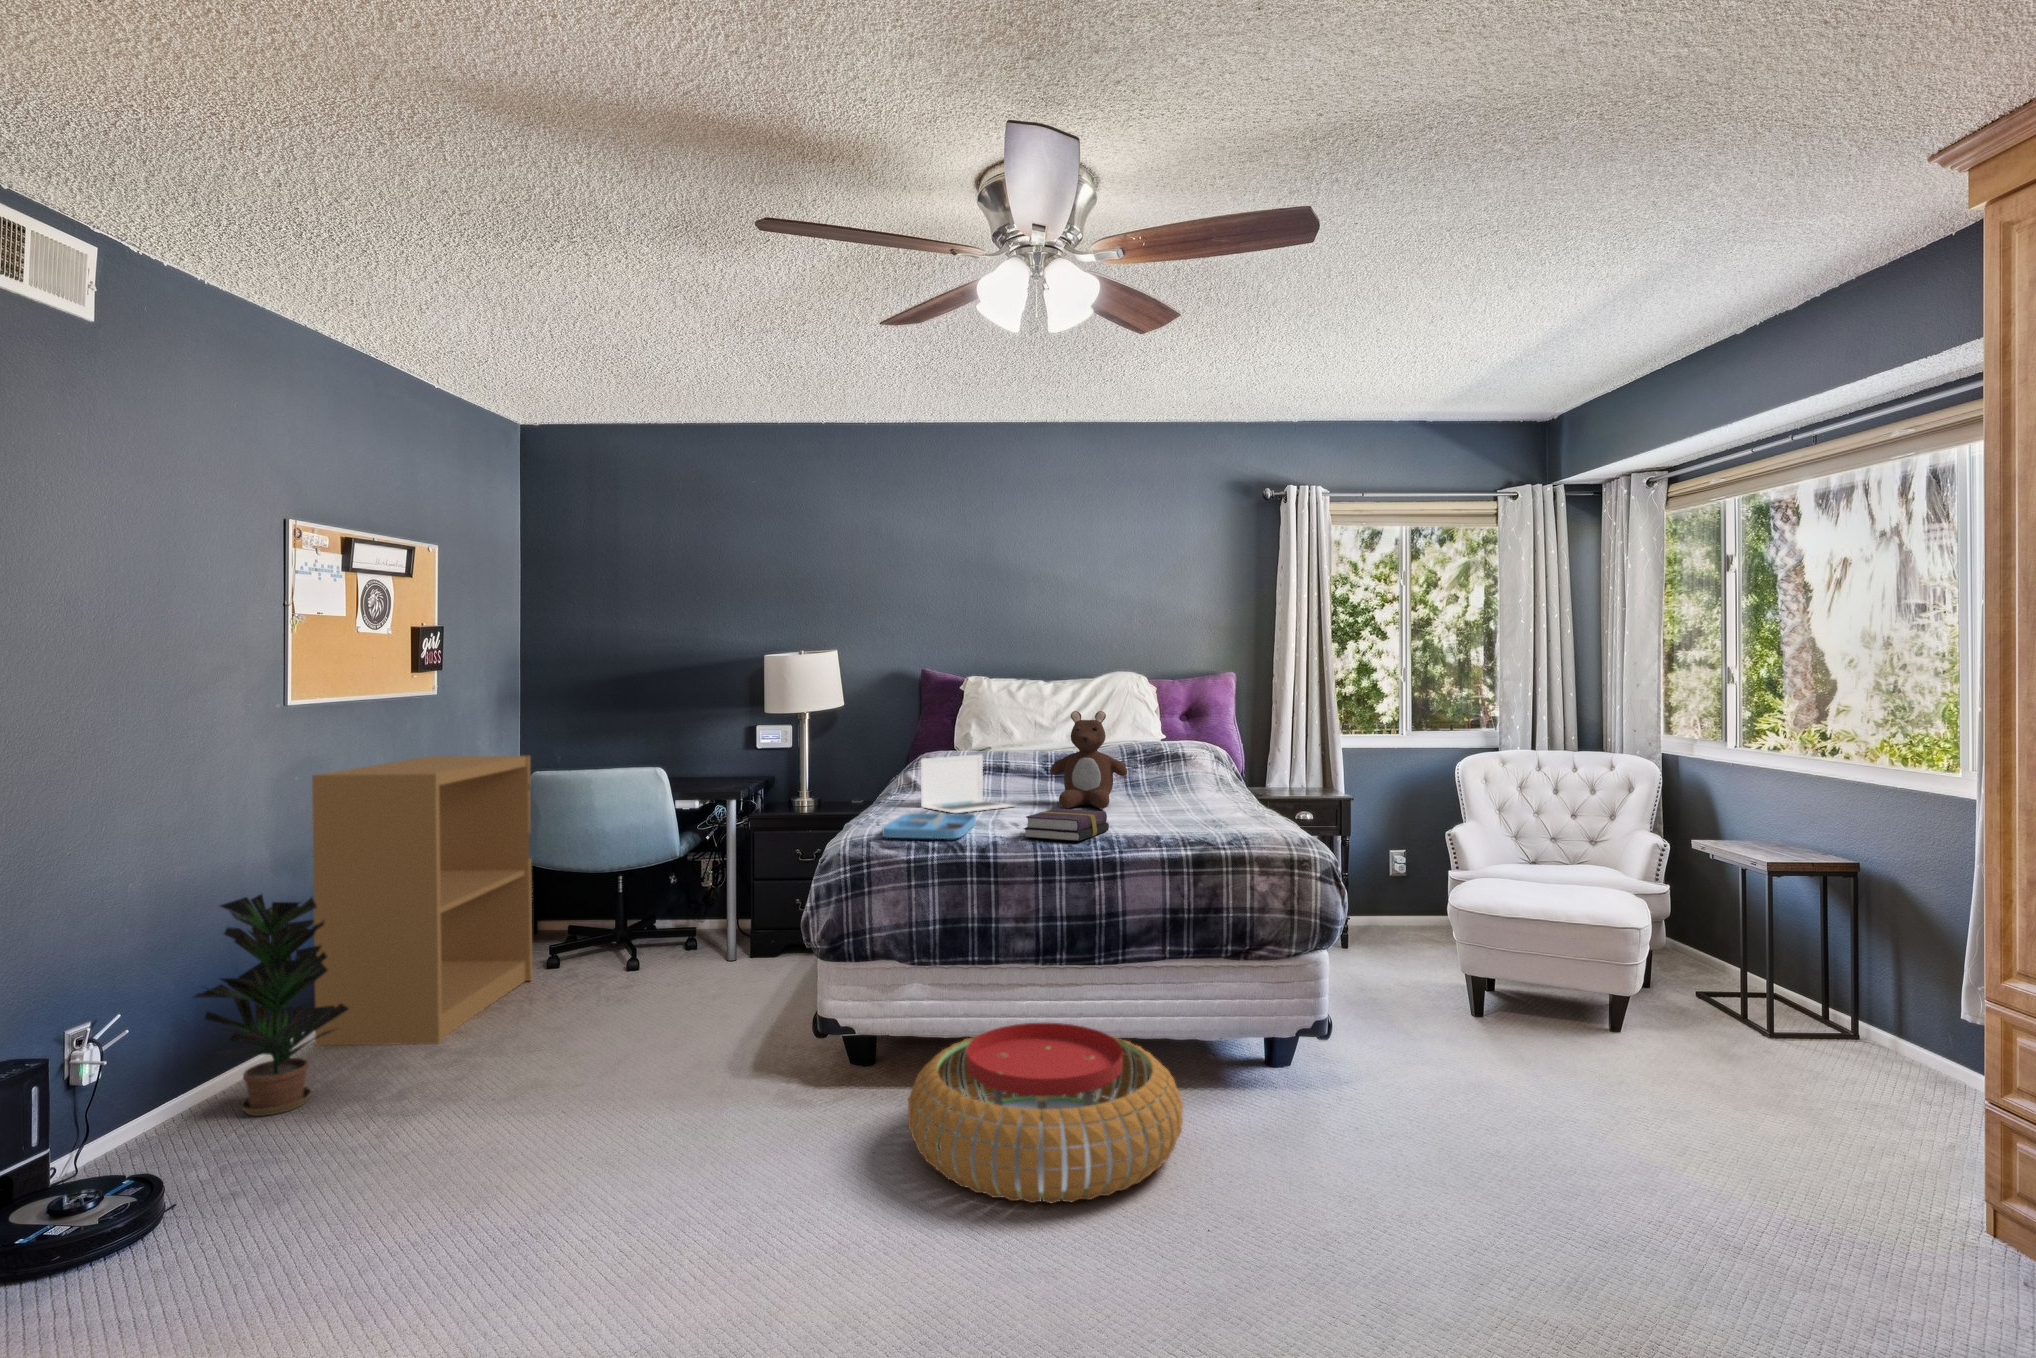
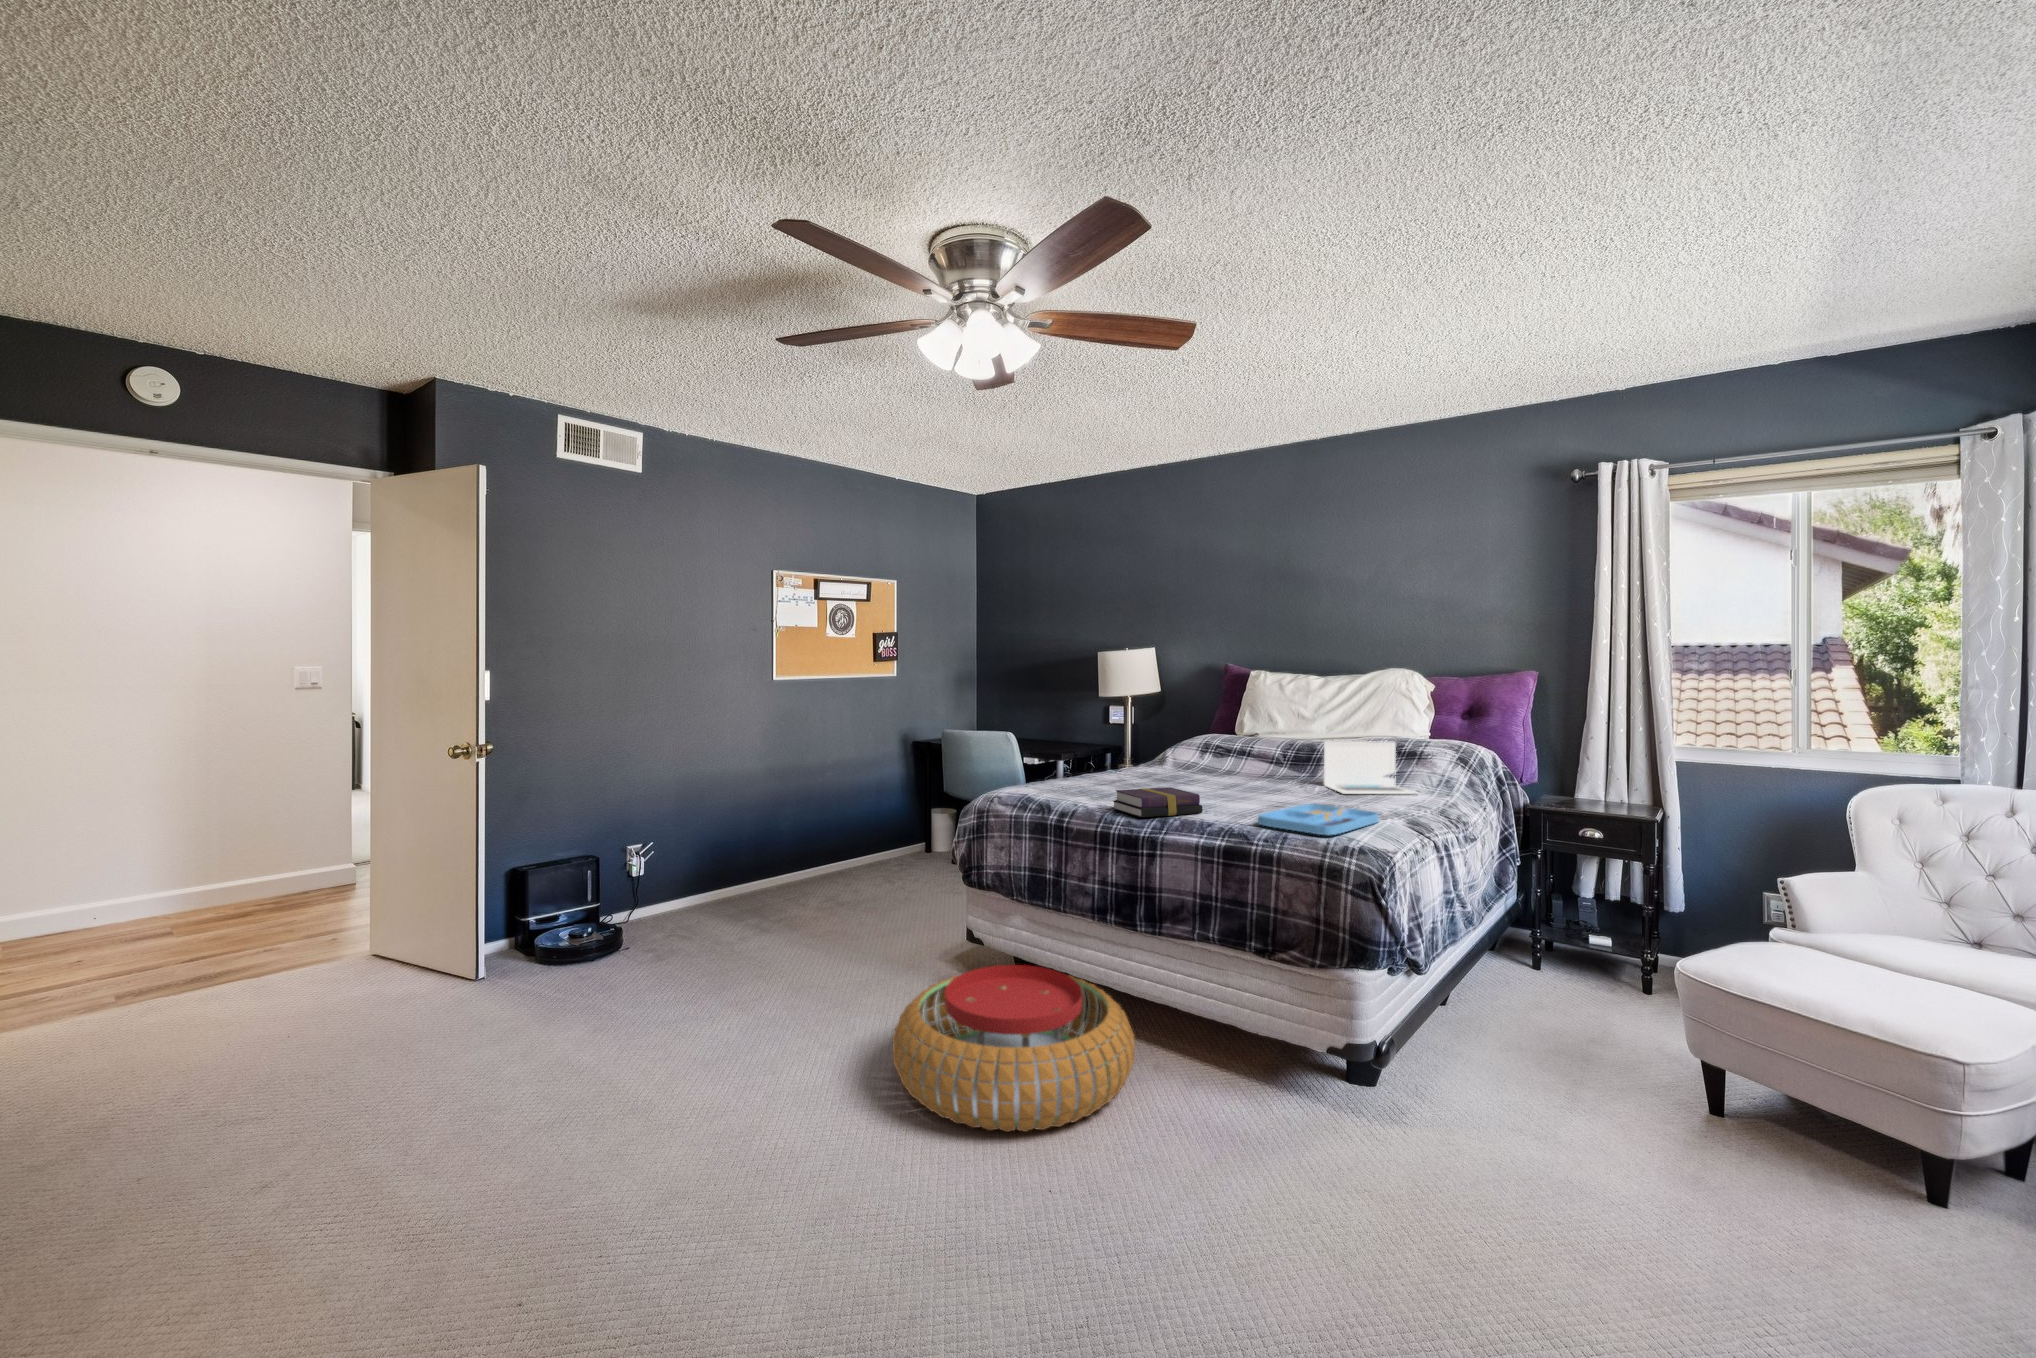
teddy bear: present [1050,711,1127,809] -> none [1223,701,1300,795]
laptop: present [921,755,1014,813] -> present [1324,741,1416,794]
bookshelf: present [312,756,532,1046] -> none [780,716,925,896]
tray: present [882,813,976,839] -> present [1258,804,1379,835]
potted plant: present [194,895,349,1116] -> none [682,787,757,915]

